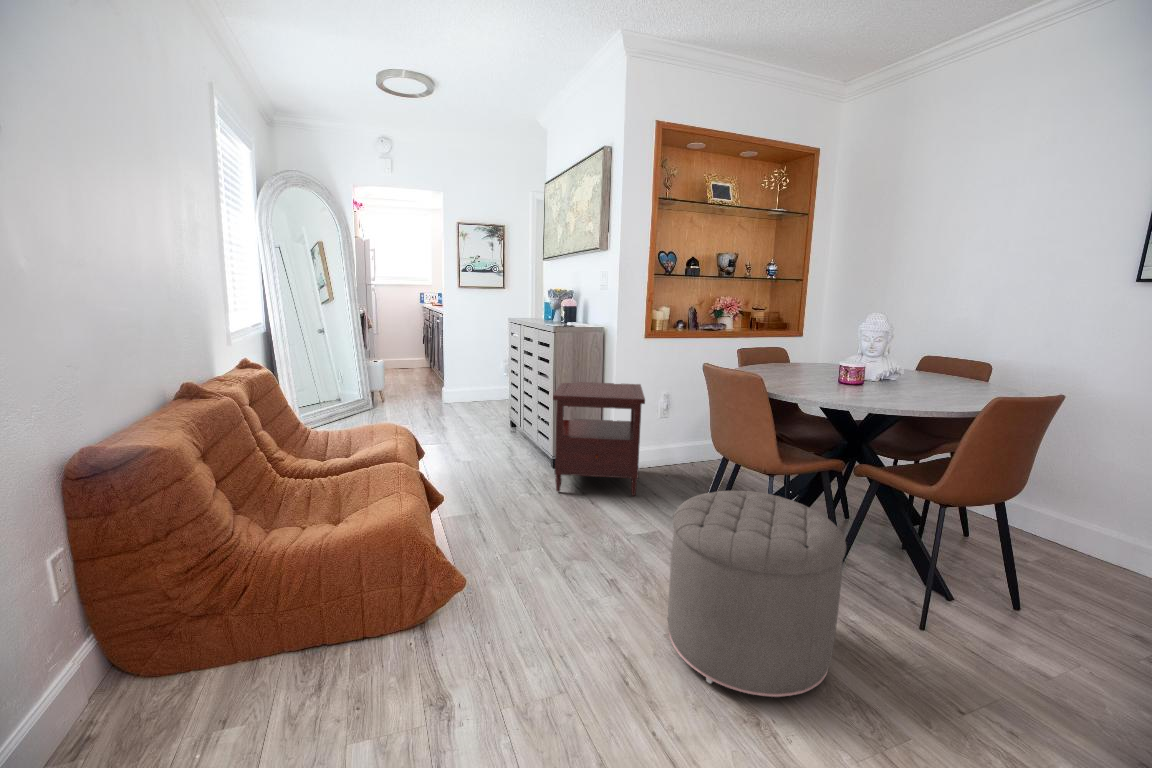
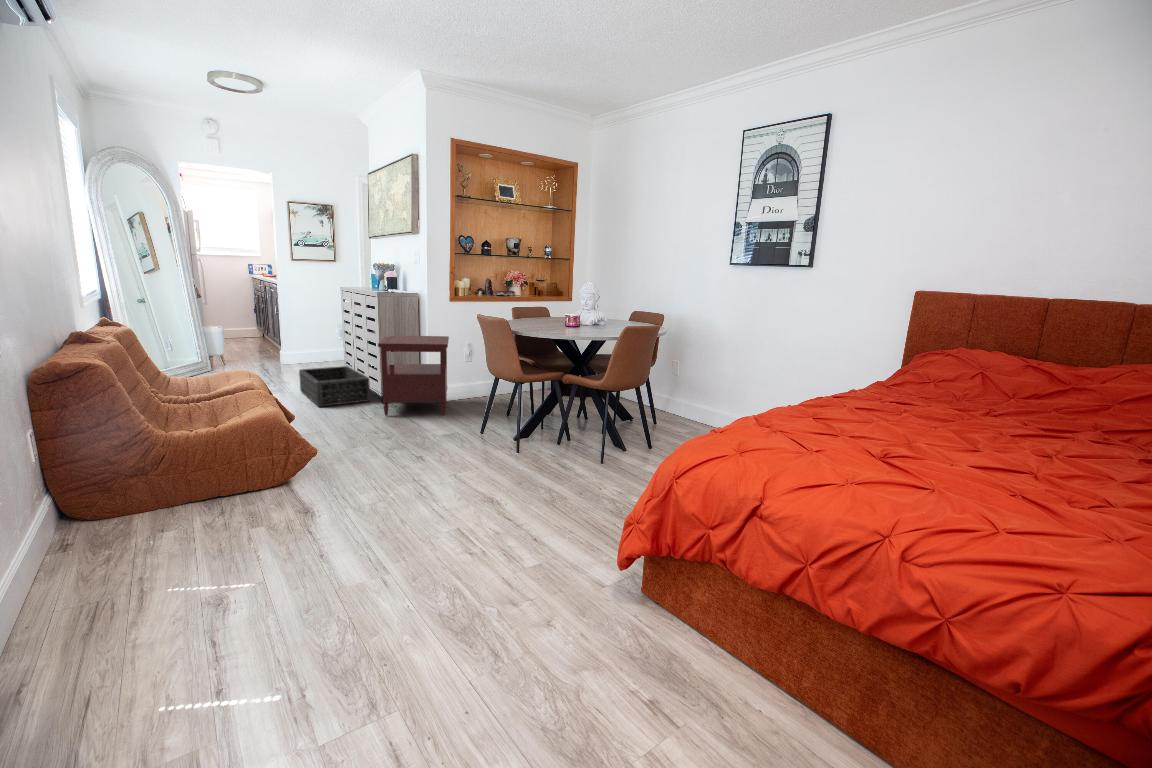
basket: none [458,415,538,470] -> present [299,366,370,407]
ottoman: present [668,491,846,697] -> none [448,388,541,488]

